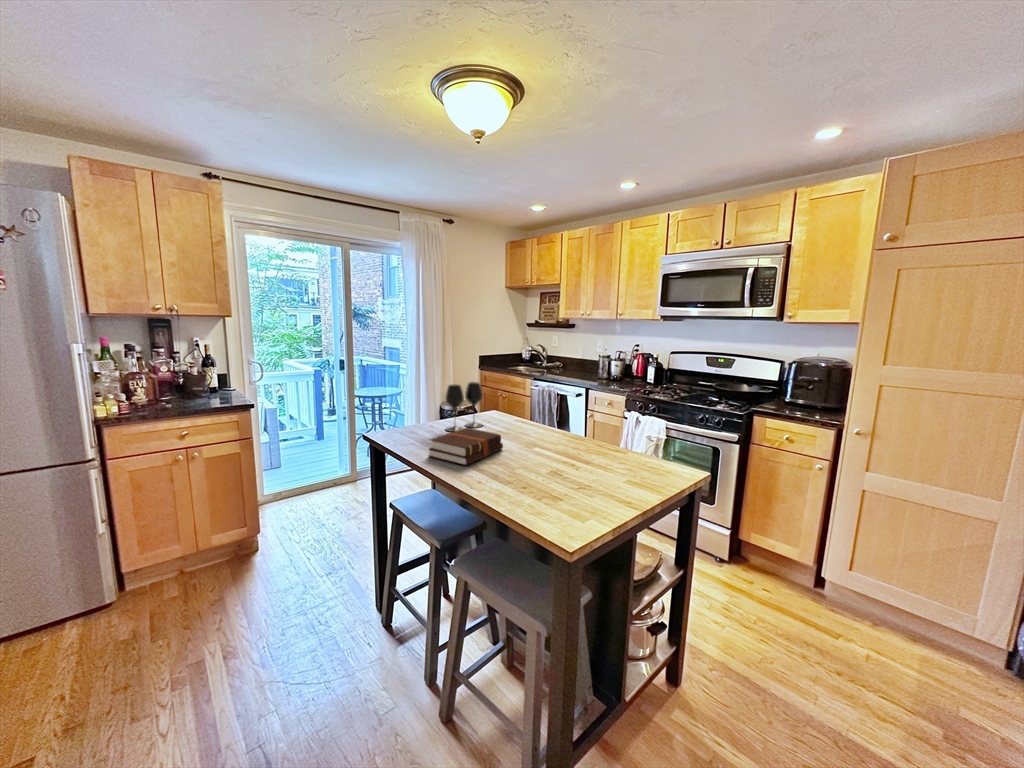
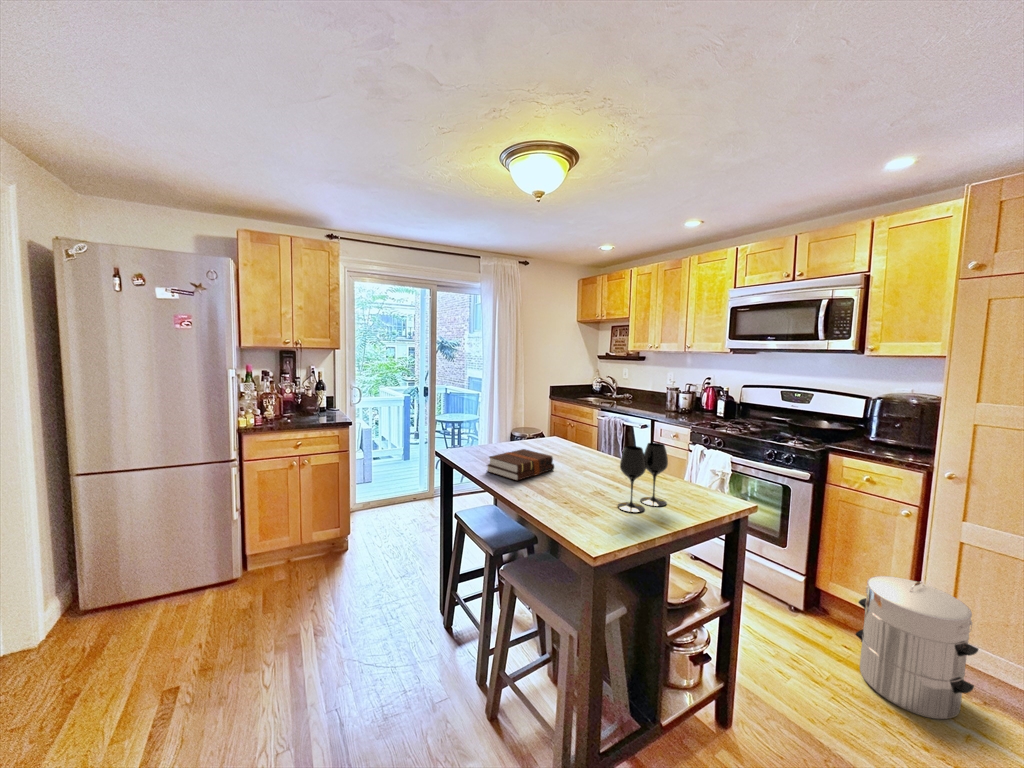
wine glass: present [445,382,483,432] -> present [618,443,668,512]
waste bin: none [777,525,878,646] -> present [856,576,978,719]

